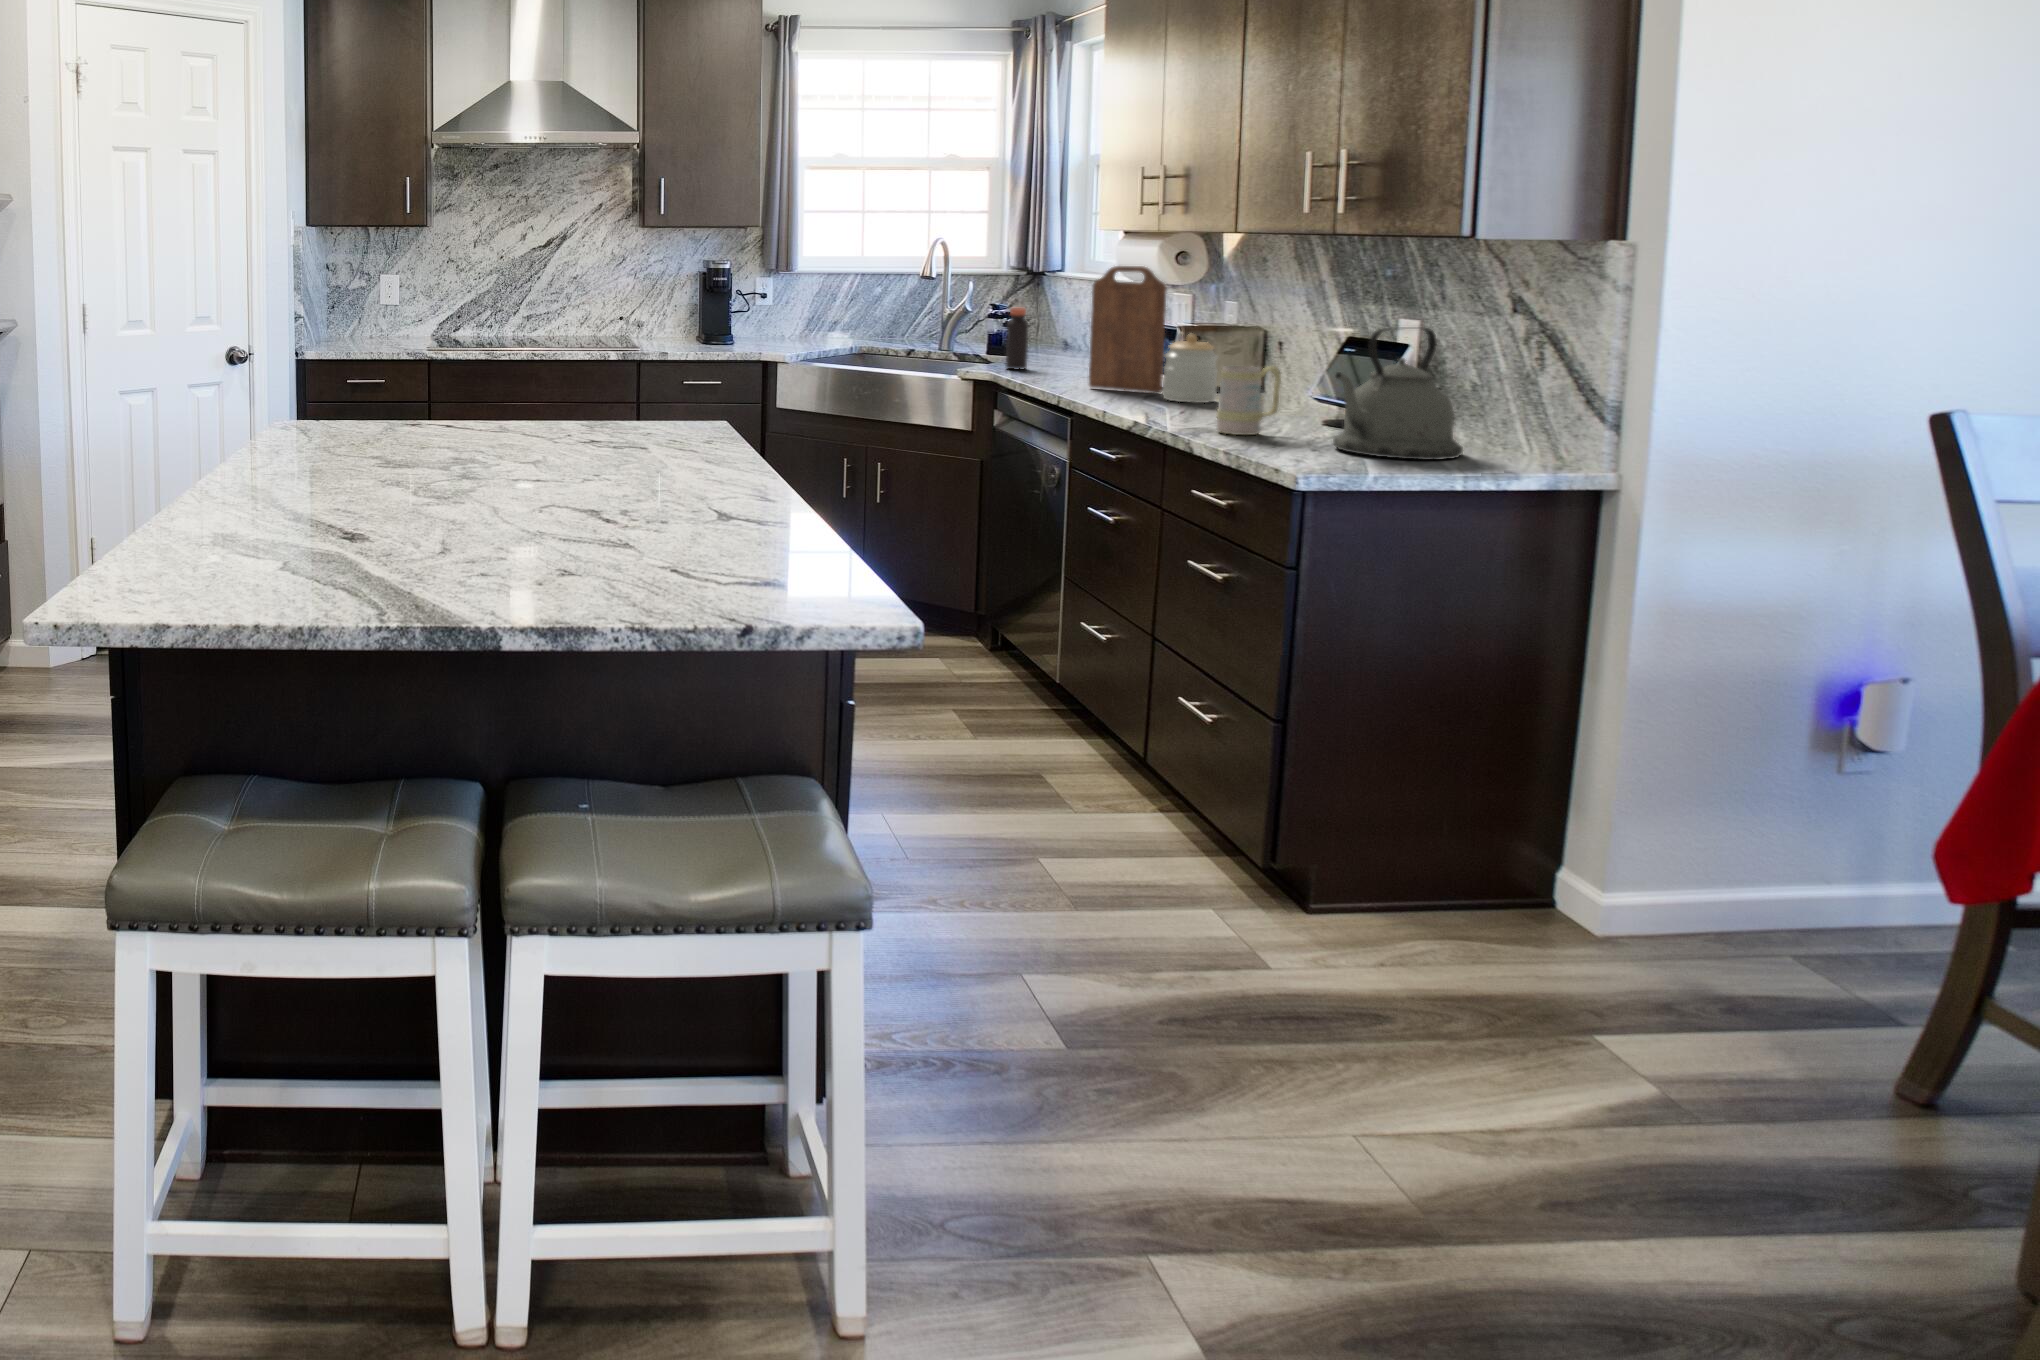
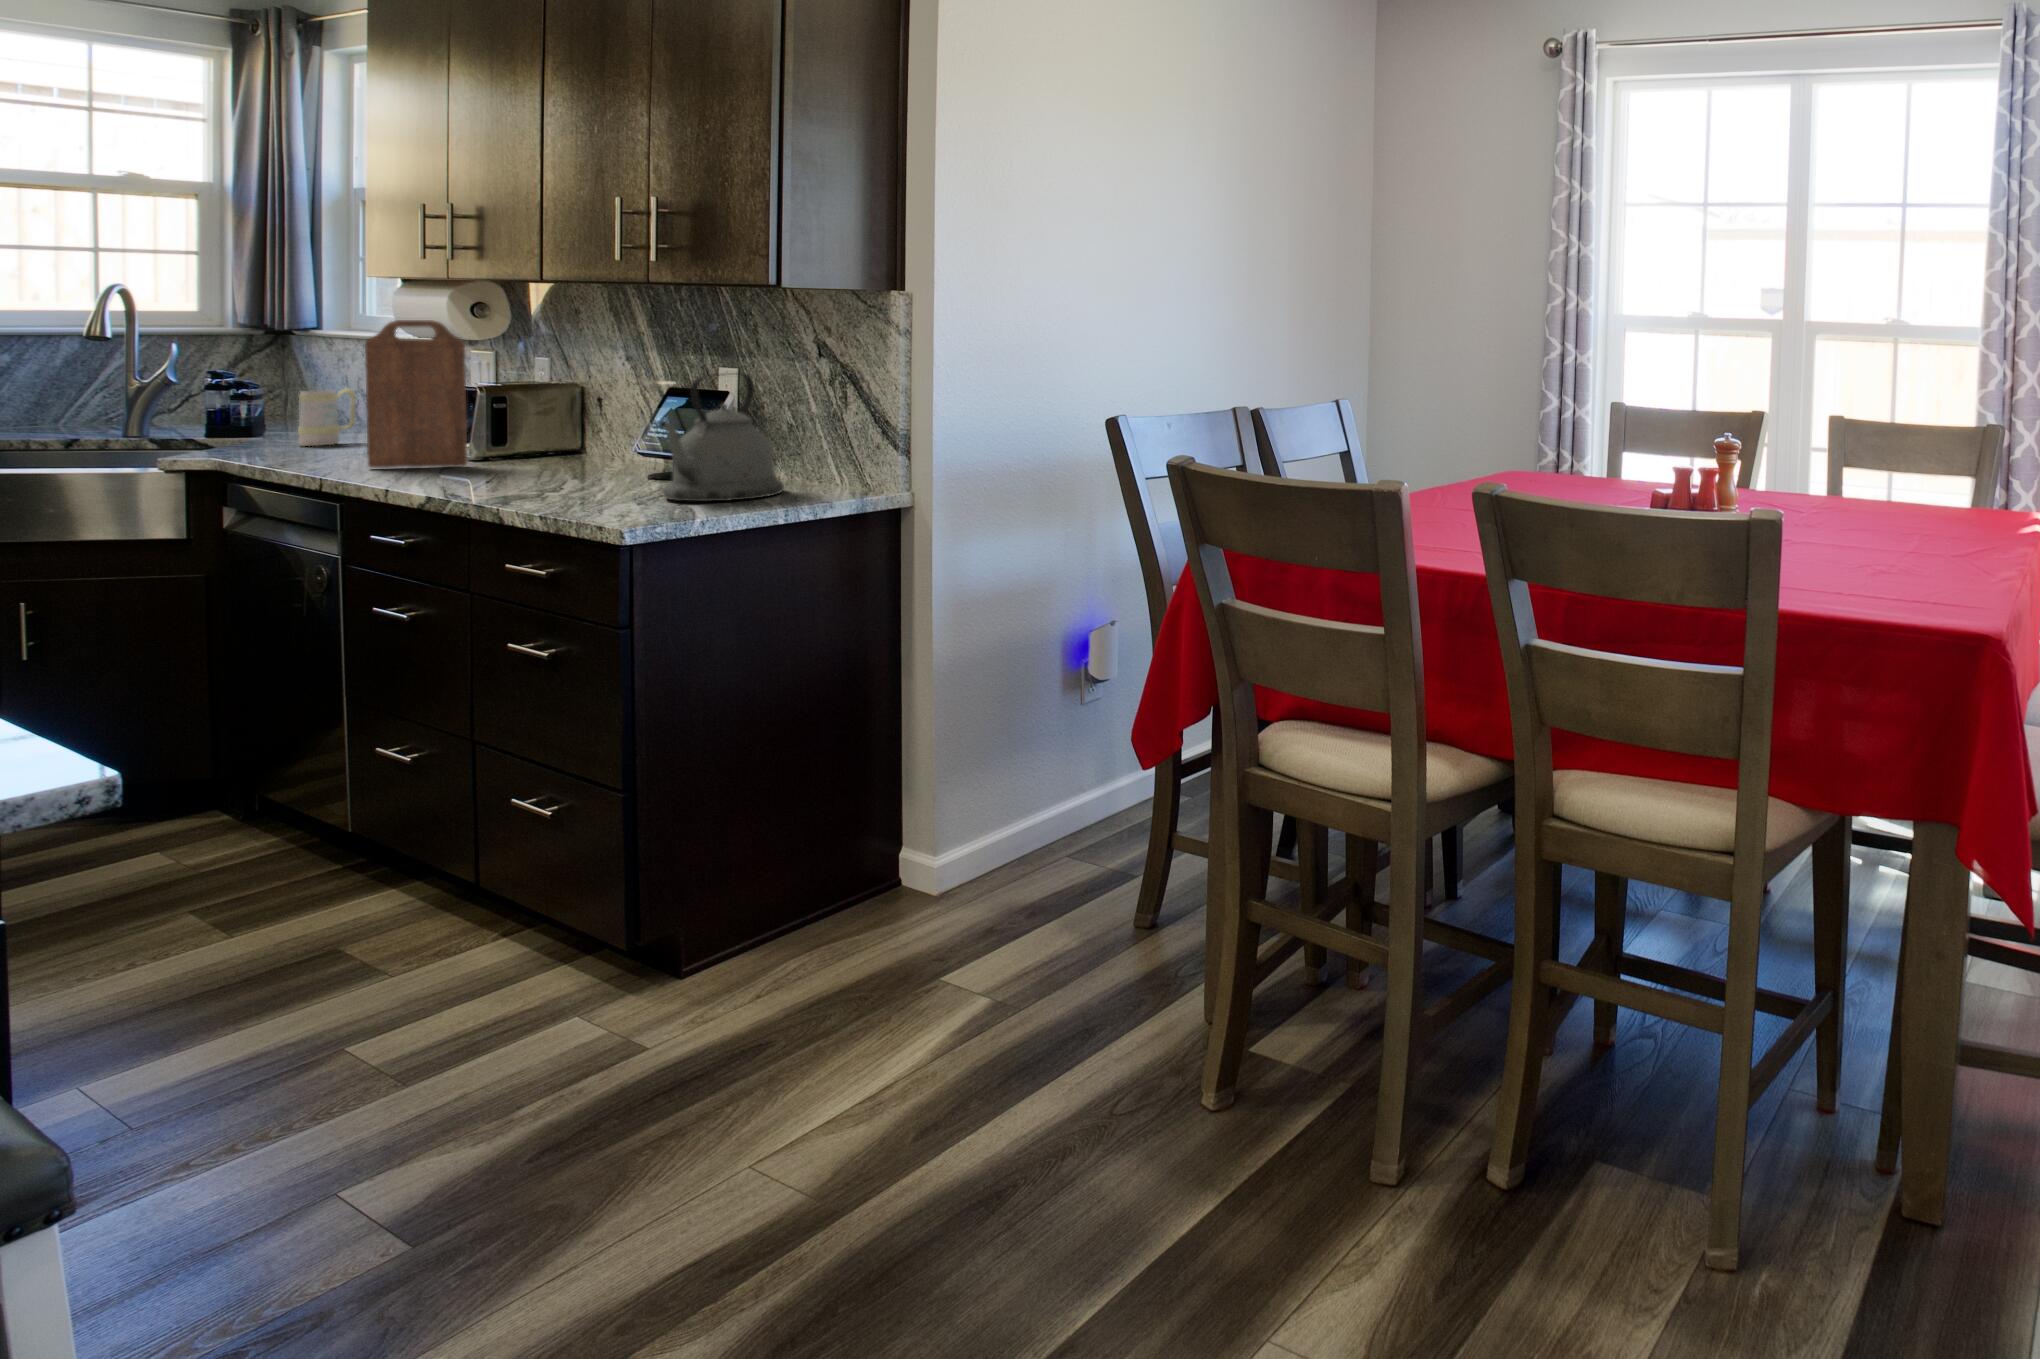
bottle: present [1005,308,1028,370] -> none [237,377,274,456]
jar: present [1162,334,1218,403] -> none [467,395,535,472]
mug: present [1216,366,1281,435] -> present [298,389,356,446]

